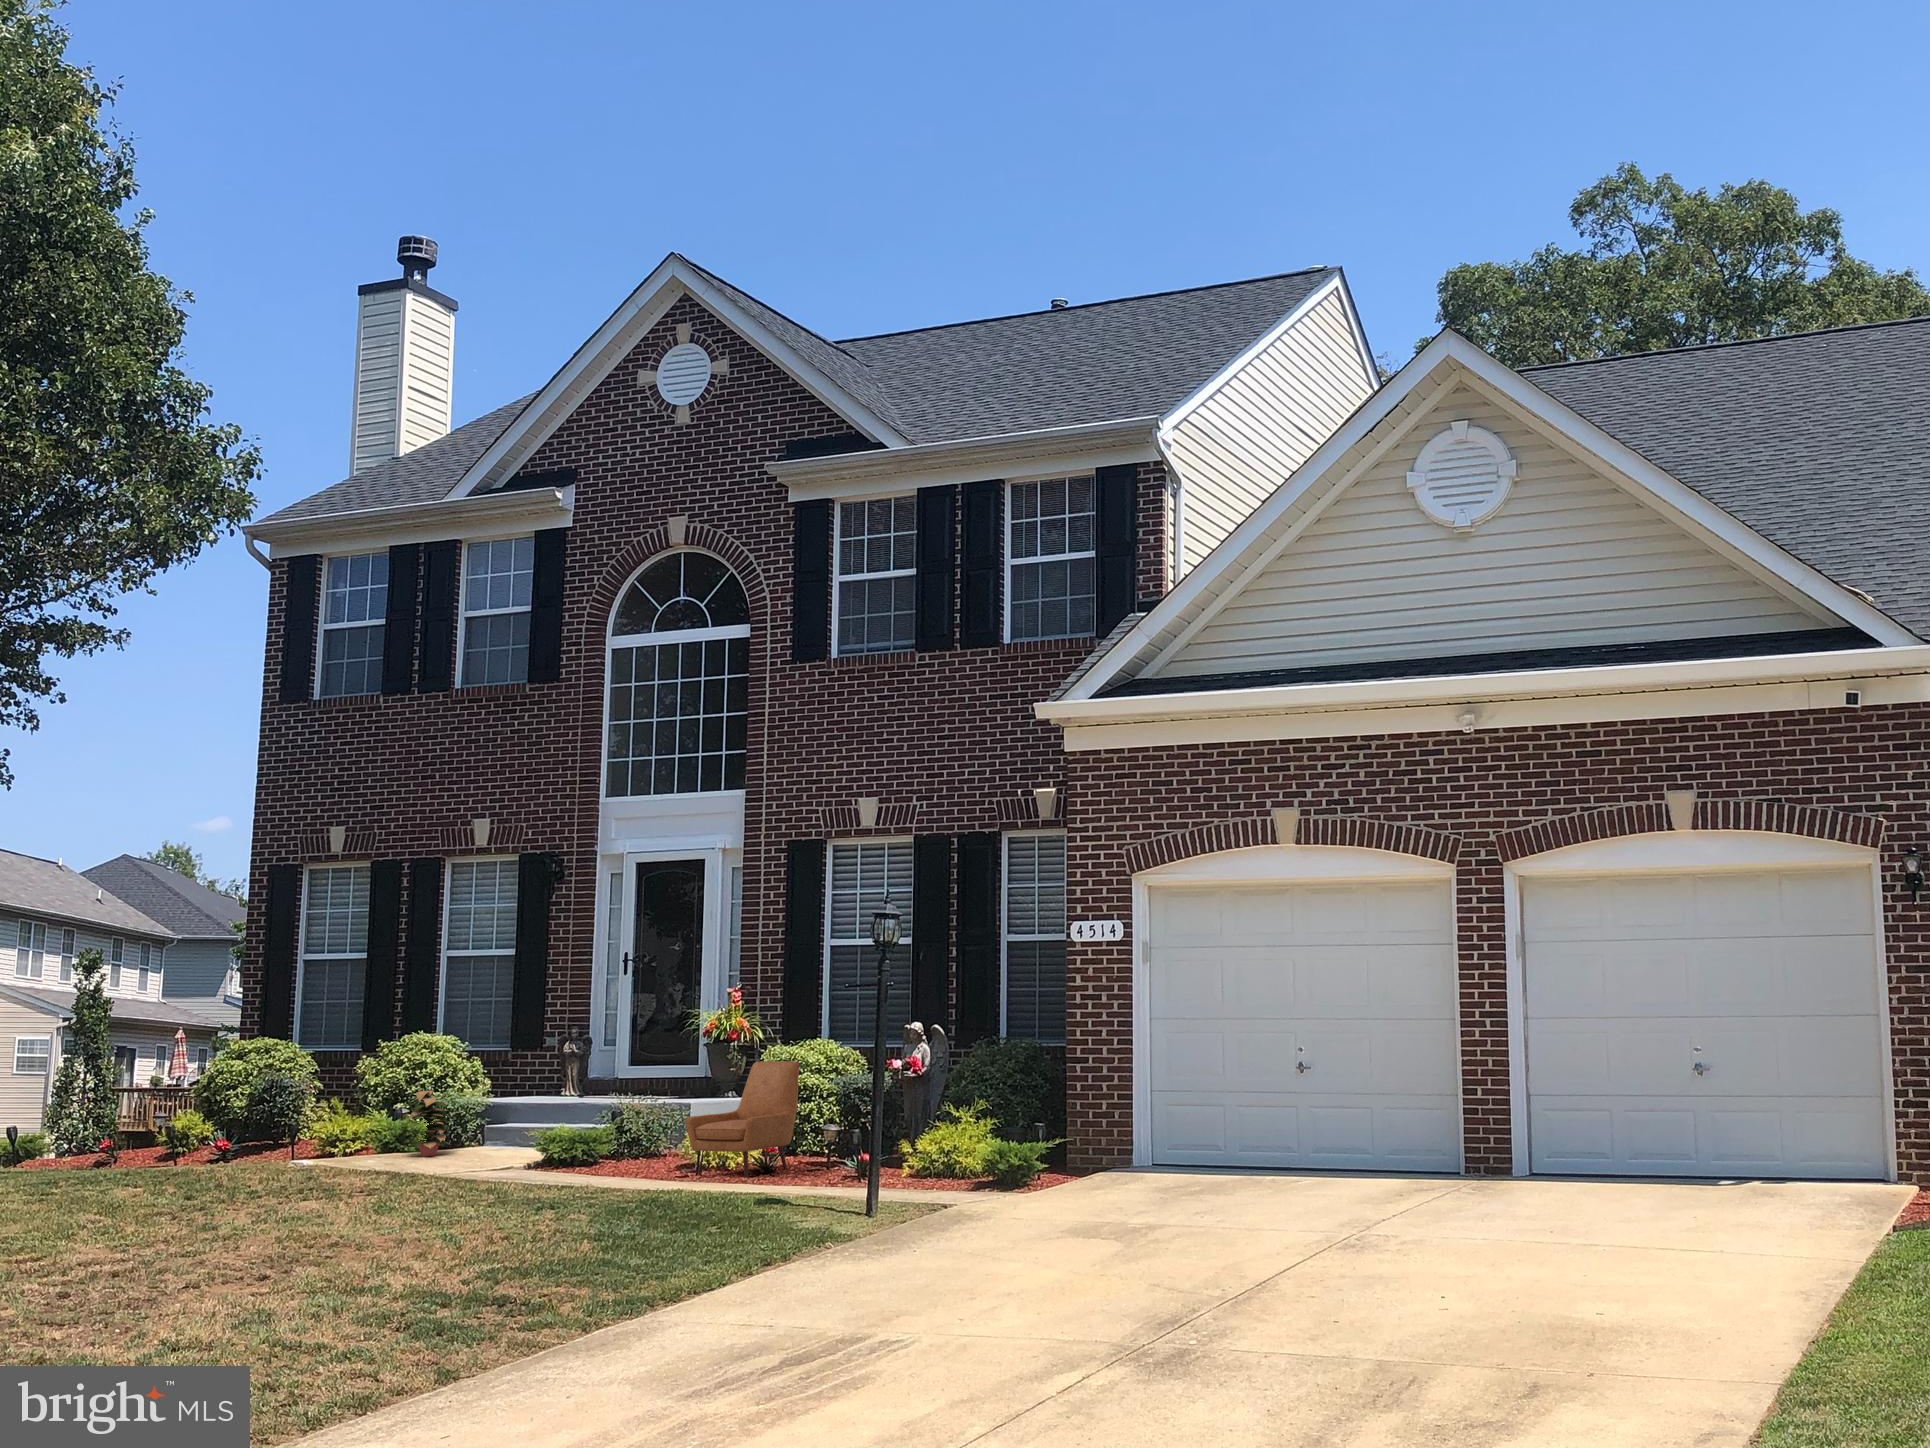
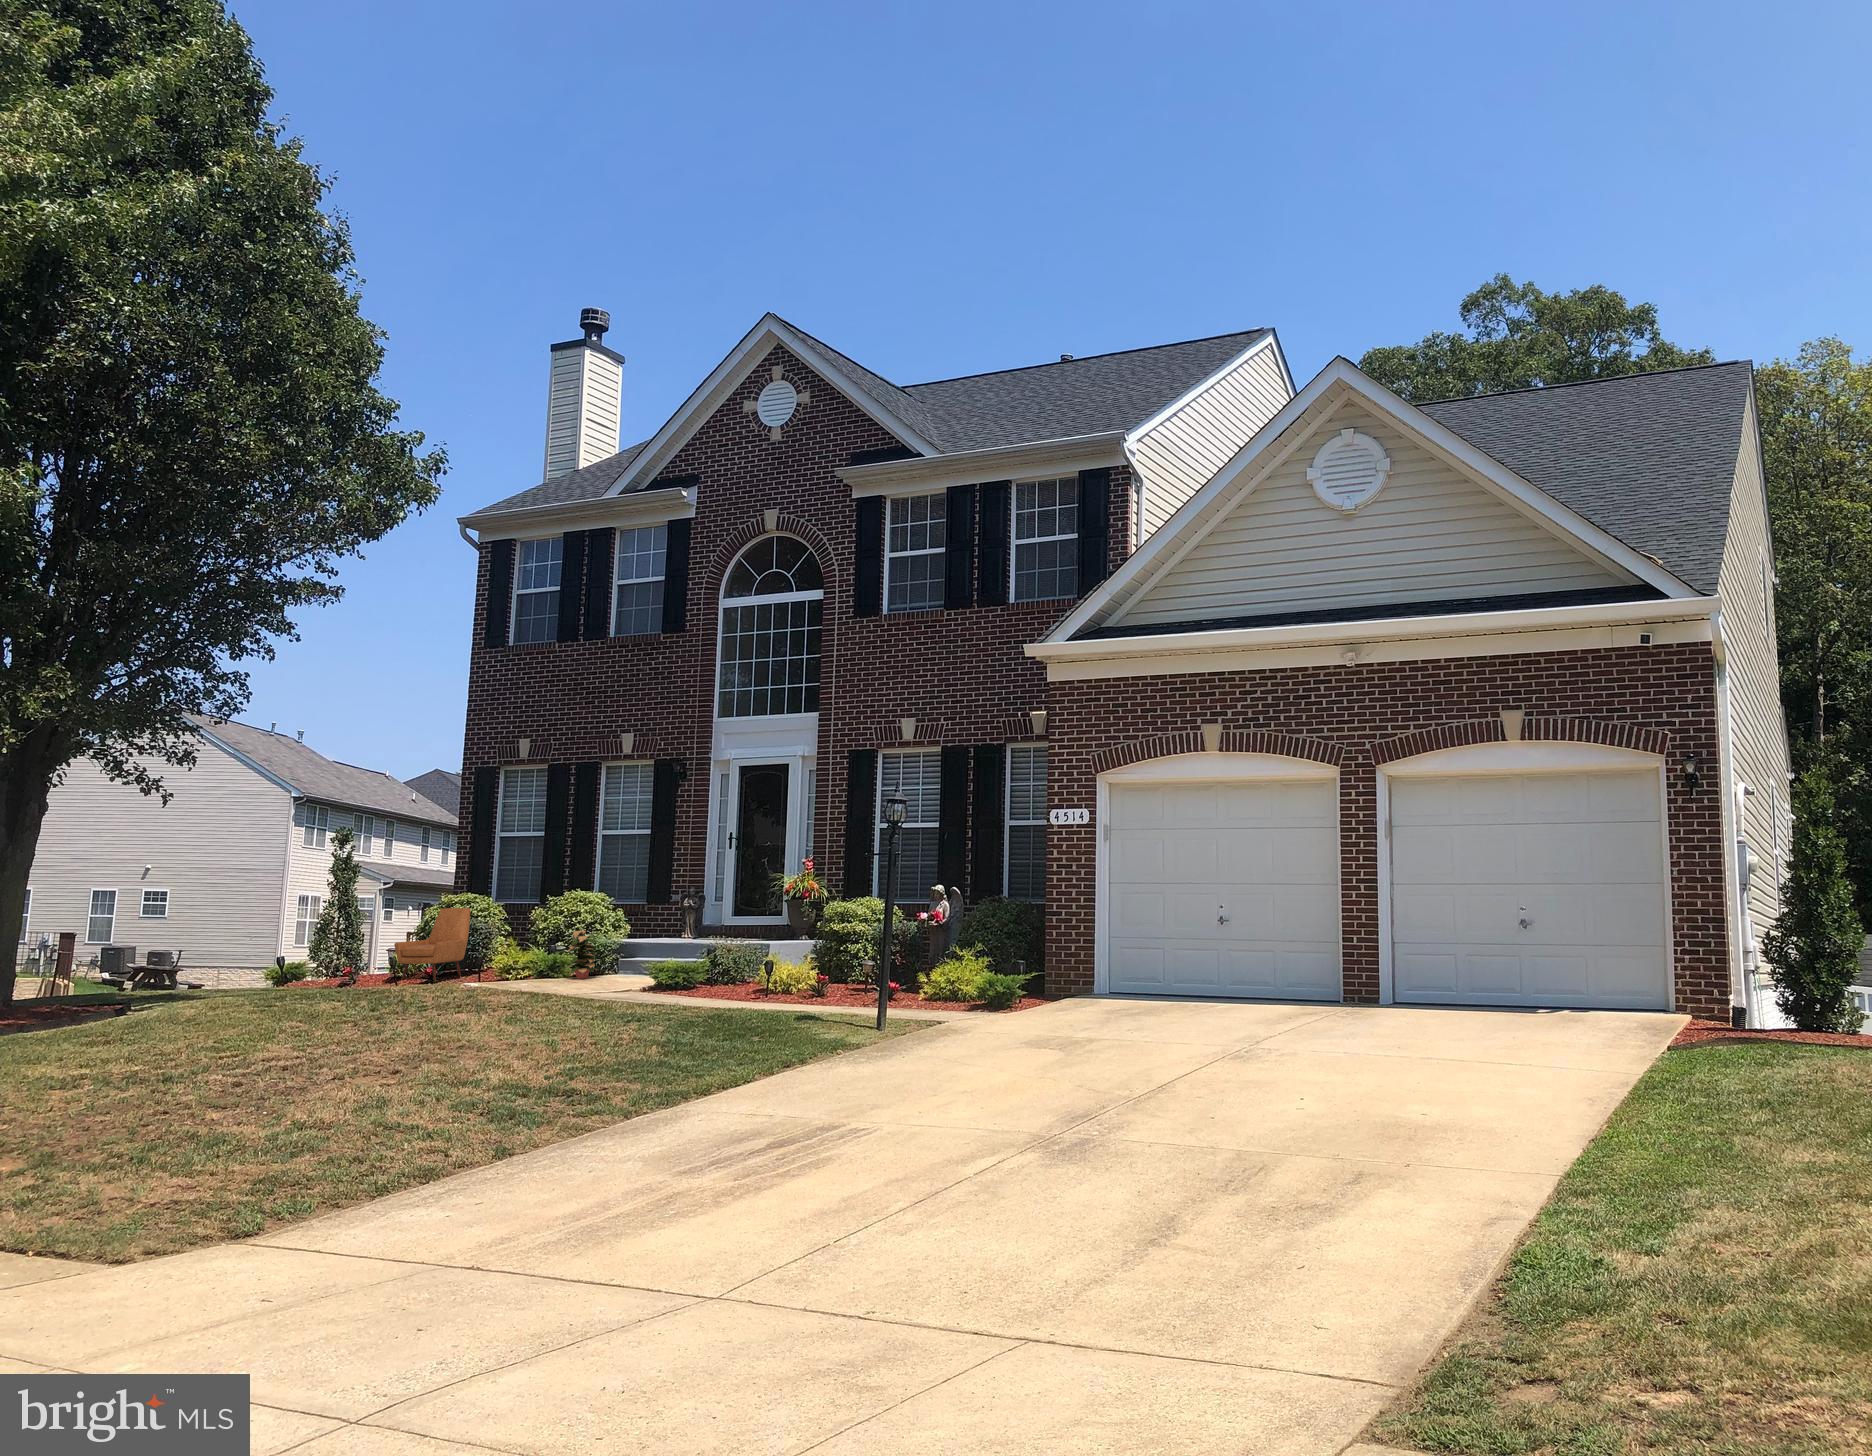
chair: present [685,1061,799,1177] -> present [394,908,471,979]

